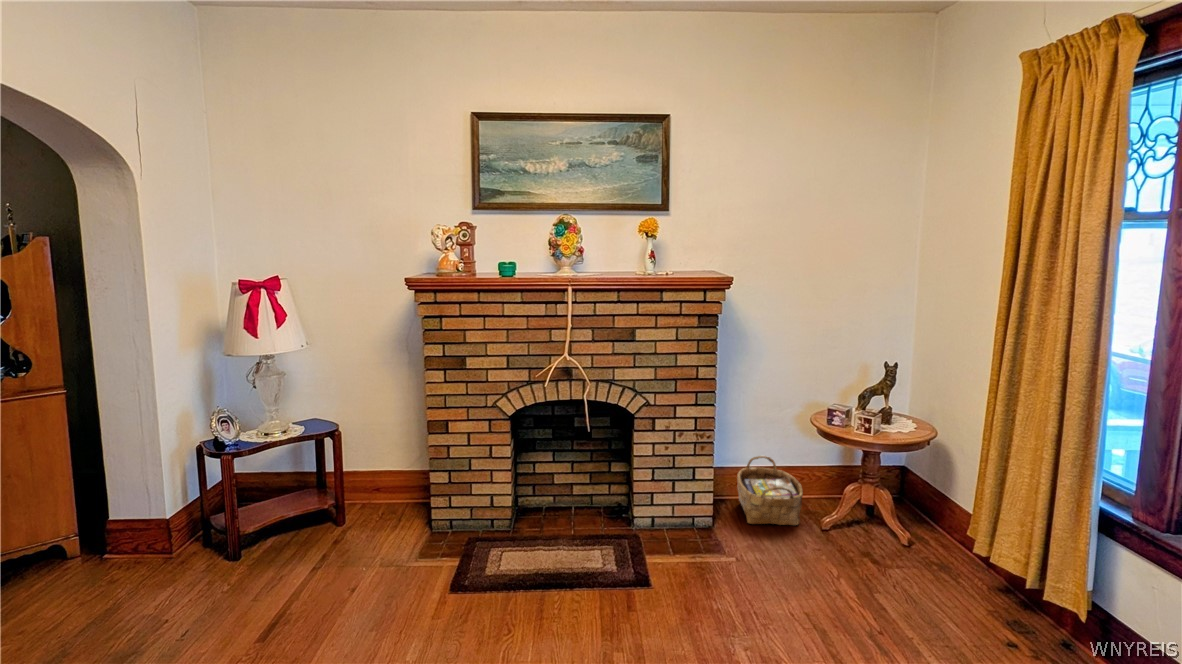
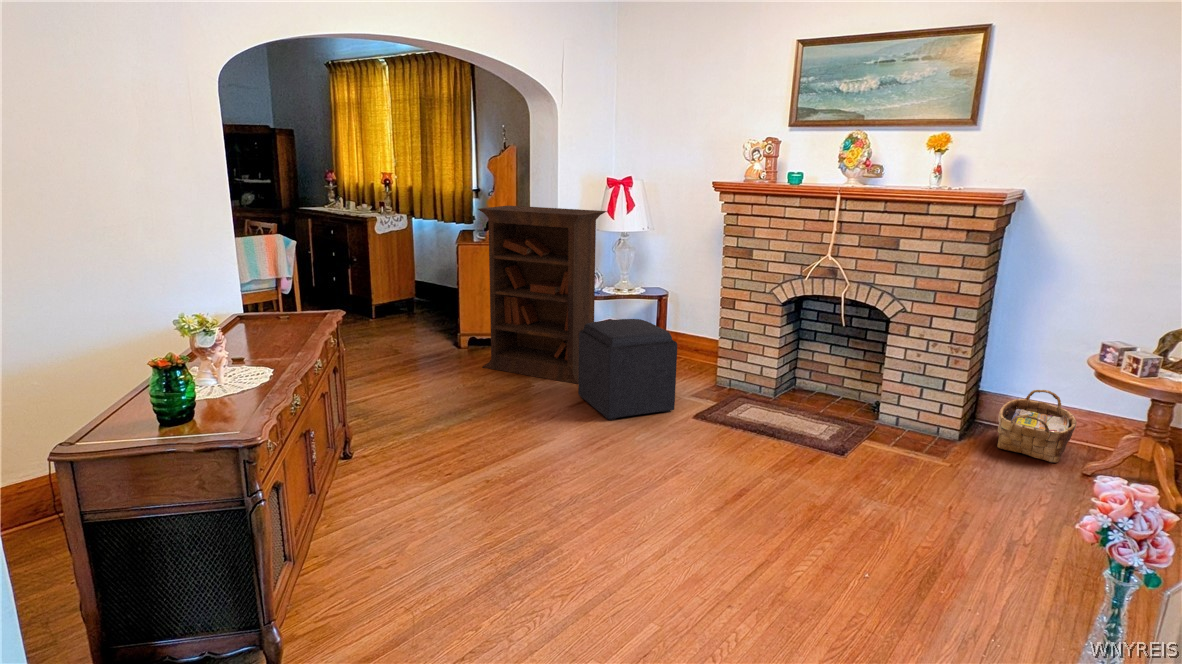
bookcase: none [0,327,265,615] -> present [478,205,607,384]
ottoman: none [253,475,418,643] -> present [578,319,677,420]

